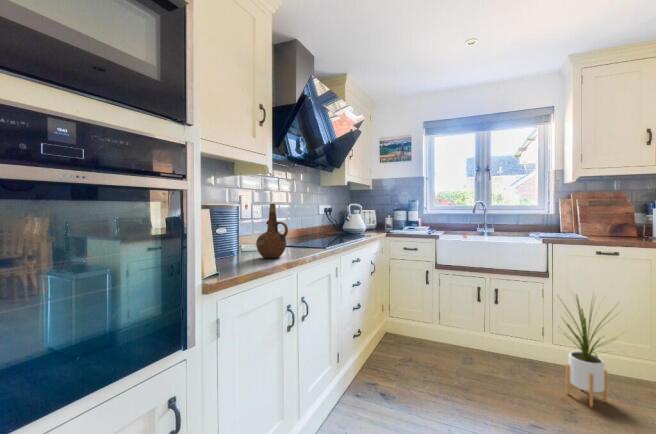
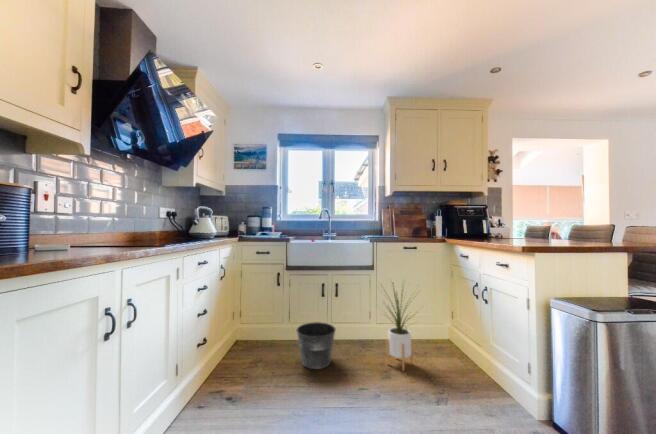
ceramic pitcher: present [256,204,288,258] -> none [49,186,104,256]
bucket: none [445,328,495,380] -> present [294,322,336,369]

